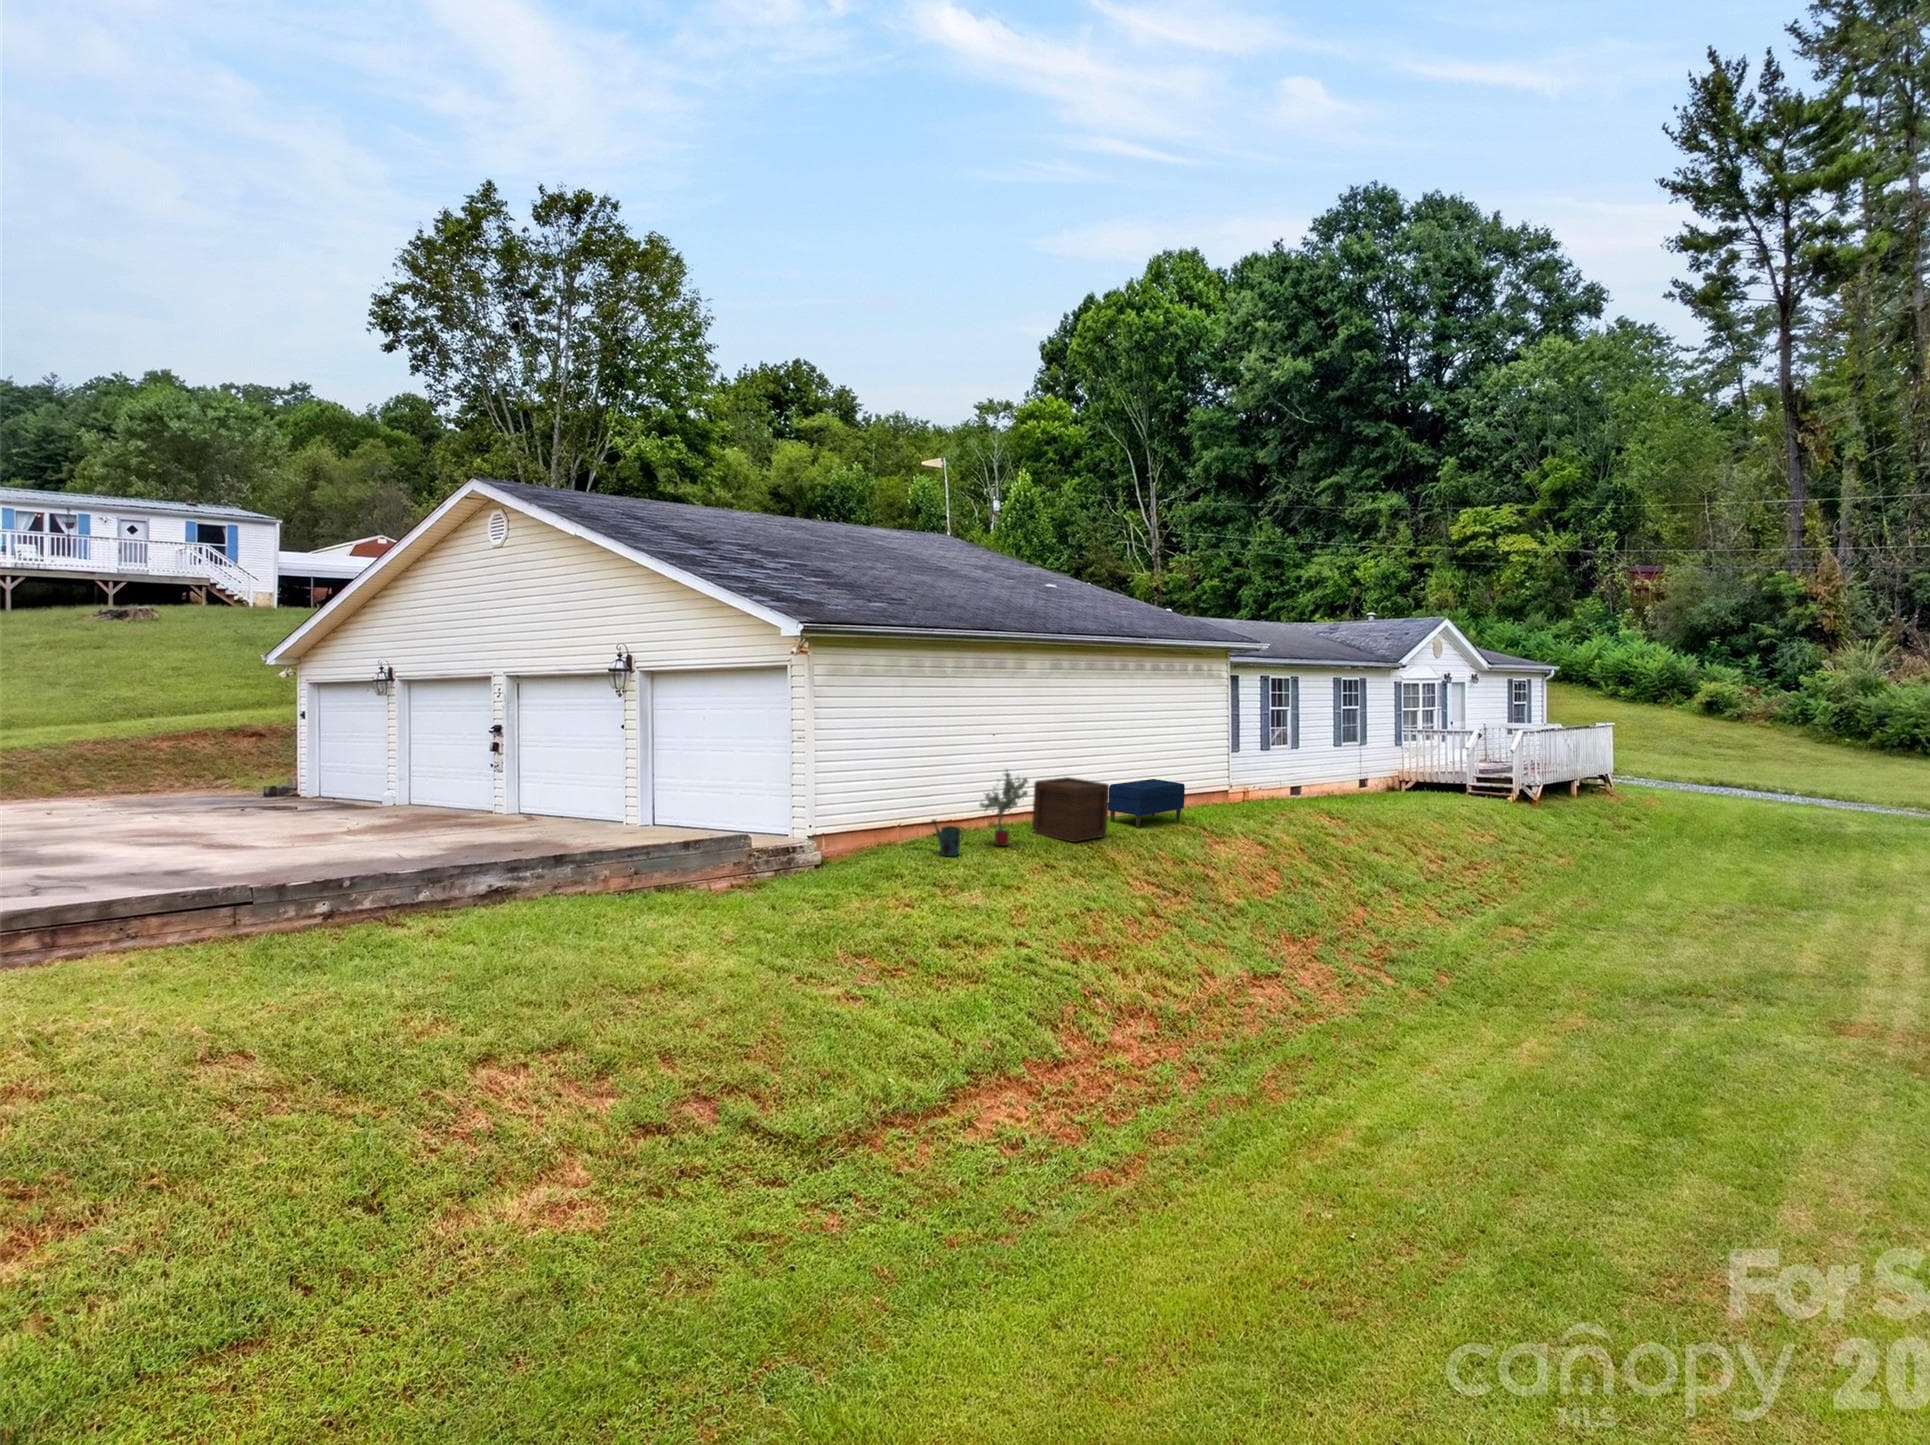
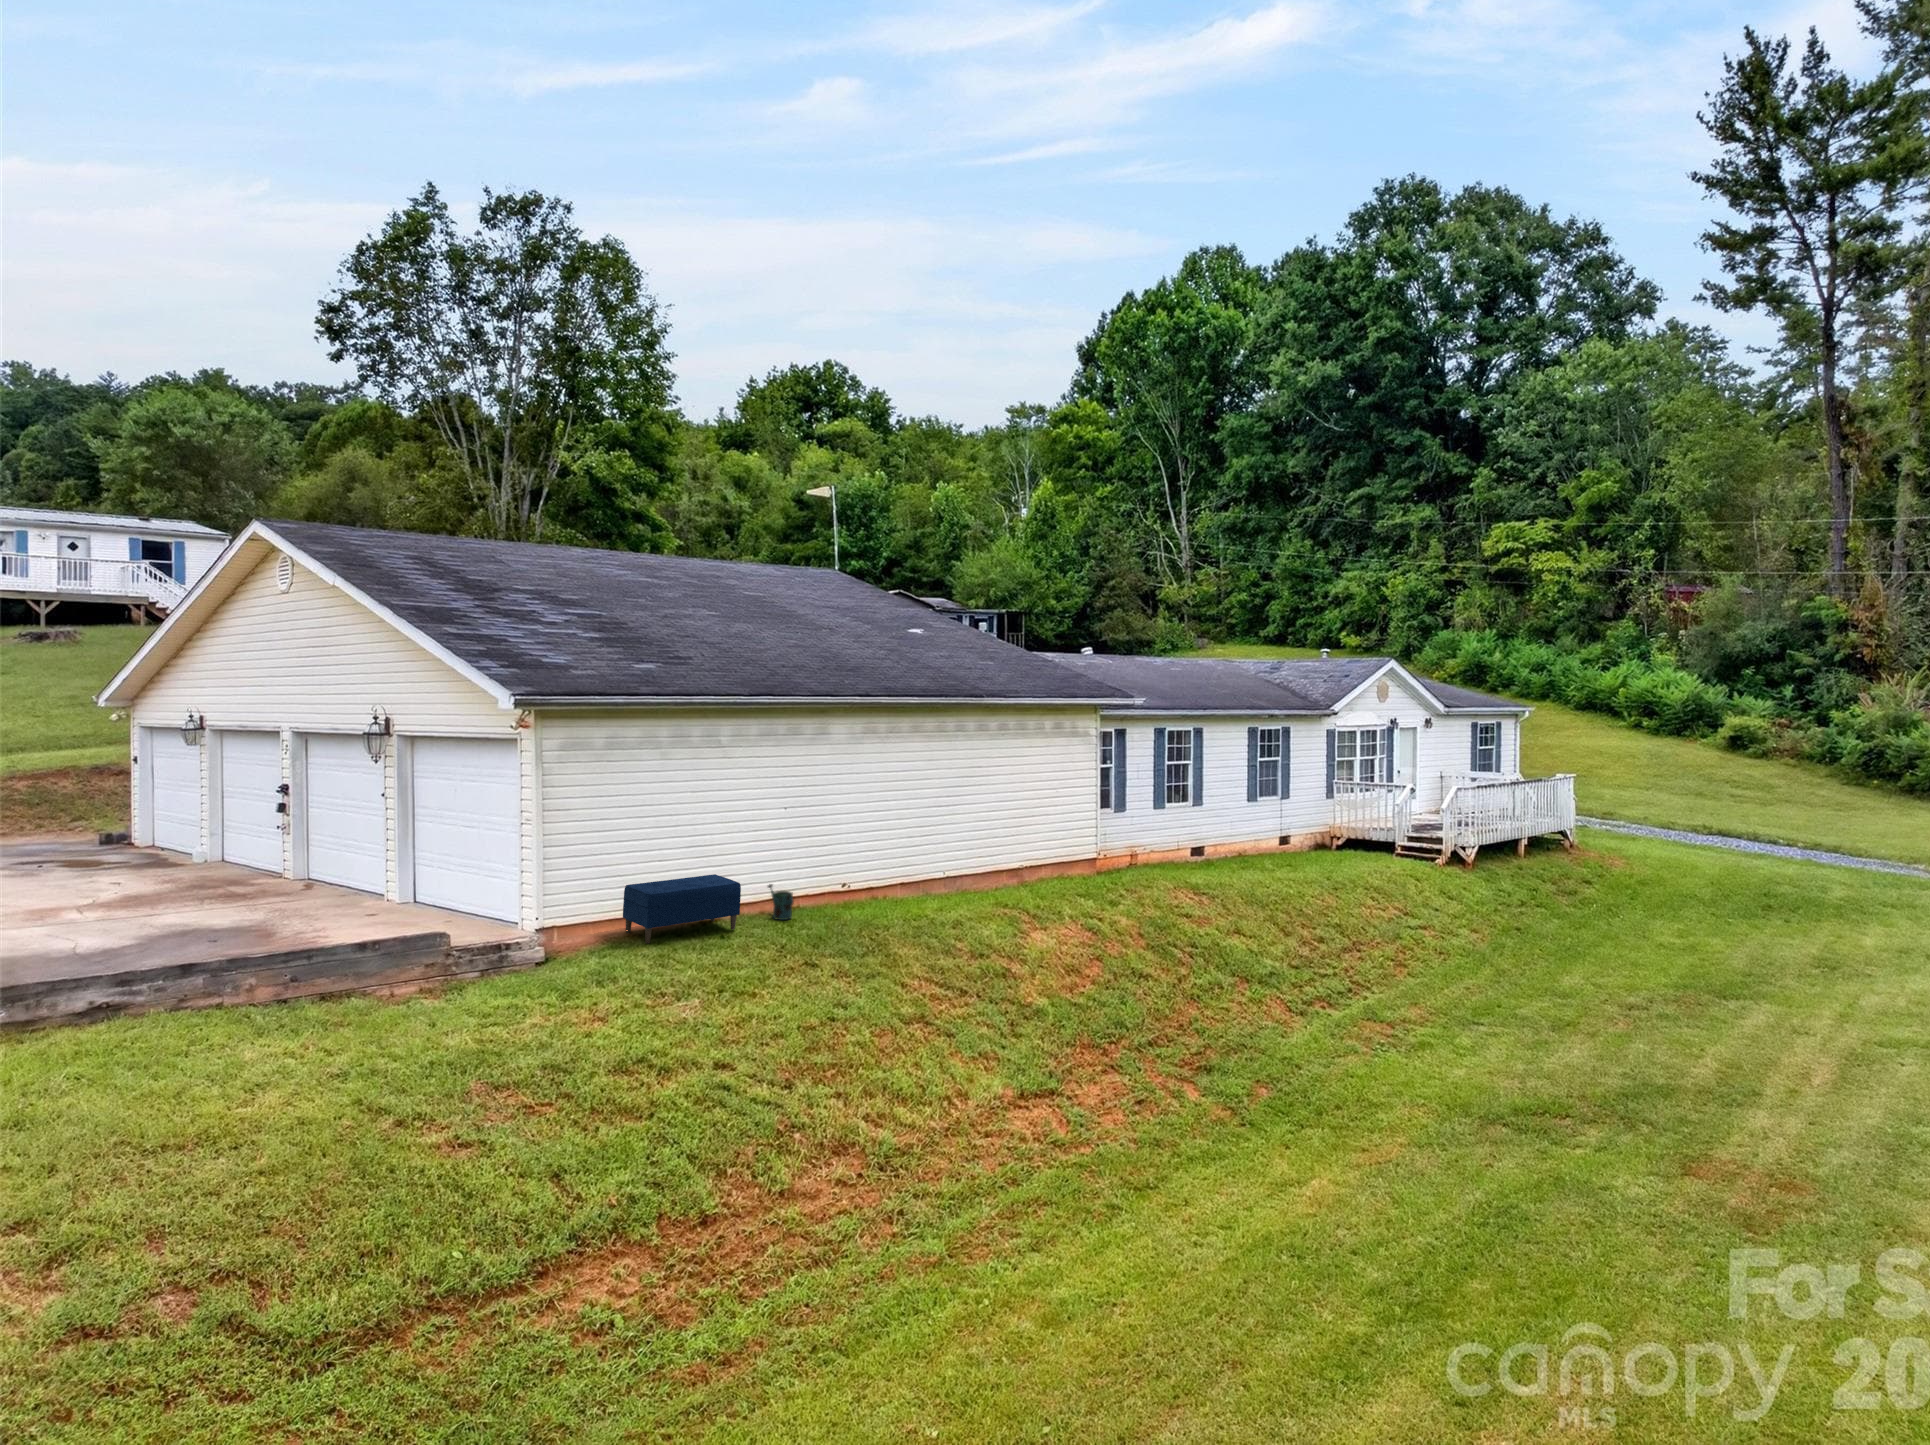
potted tree: present [980,769,1028,846] -> none [816,834,870,909]
wooden crate: present [1032,777,1109,842] -> none [881,840,957,905]
bench: present [1108,779,1185,828] -> present [623,874,741,943]

